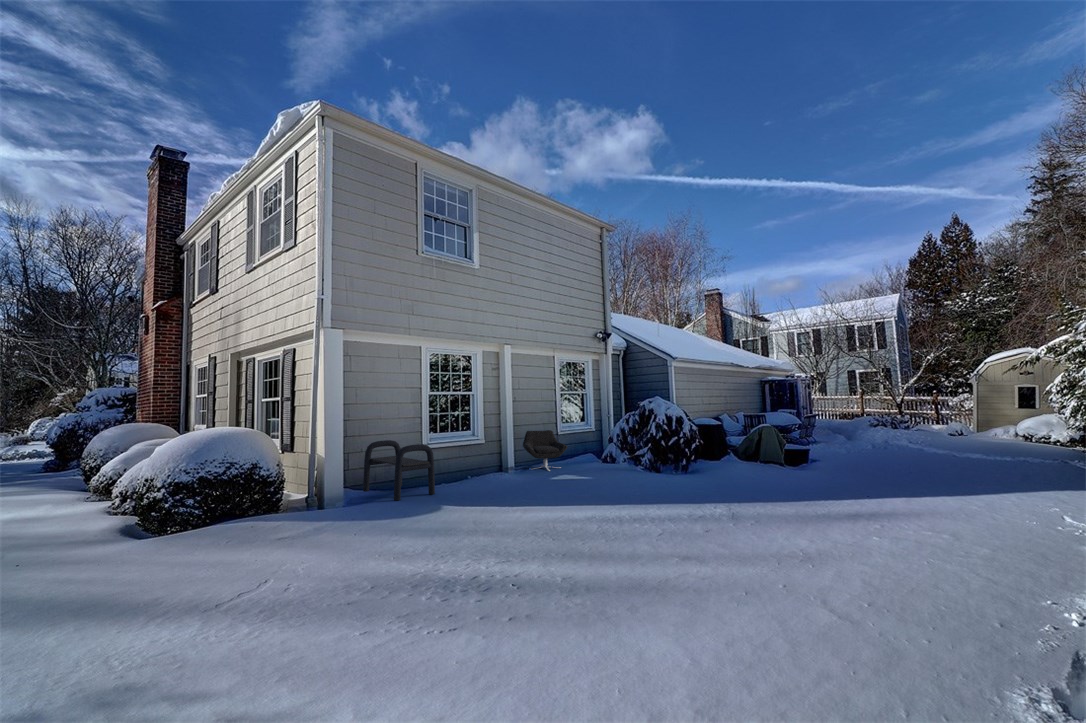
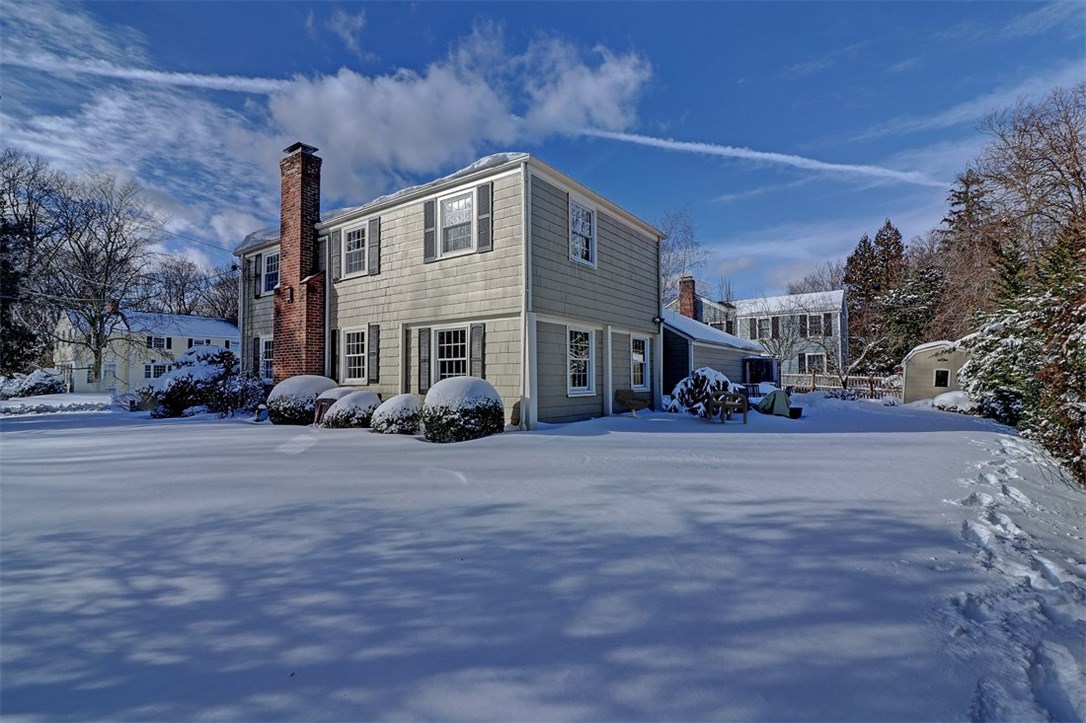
bench: present [363,440,435,501] -> present [709,391,747,424]

